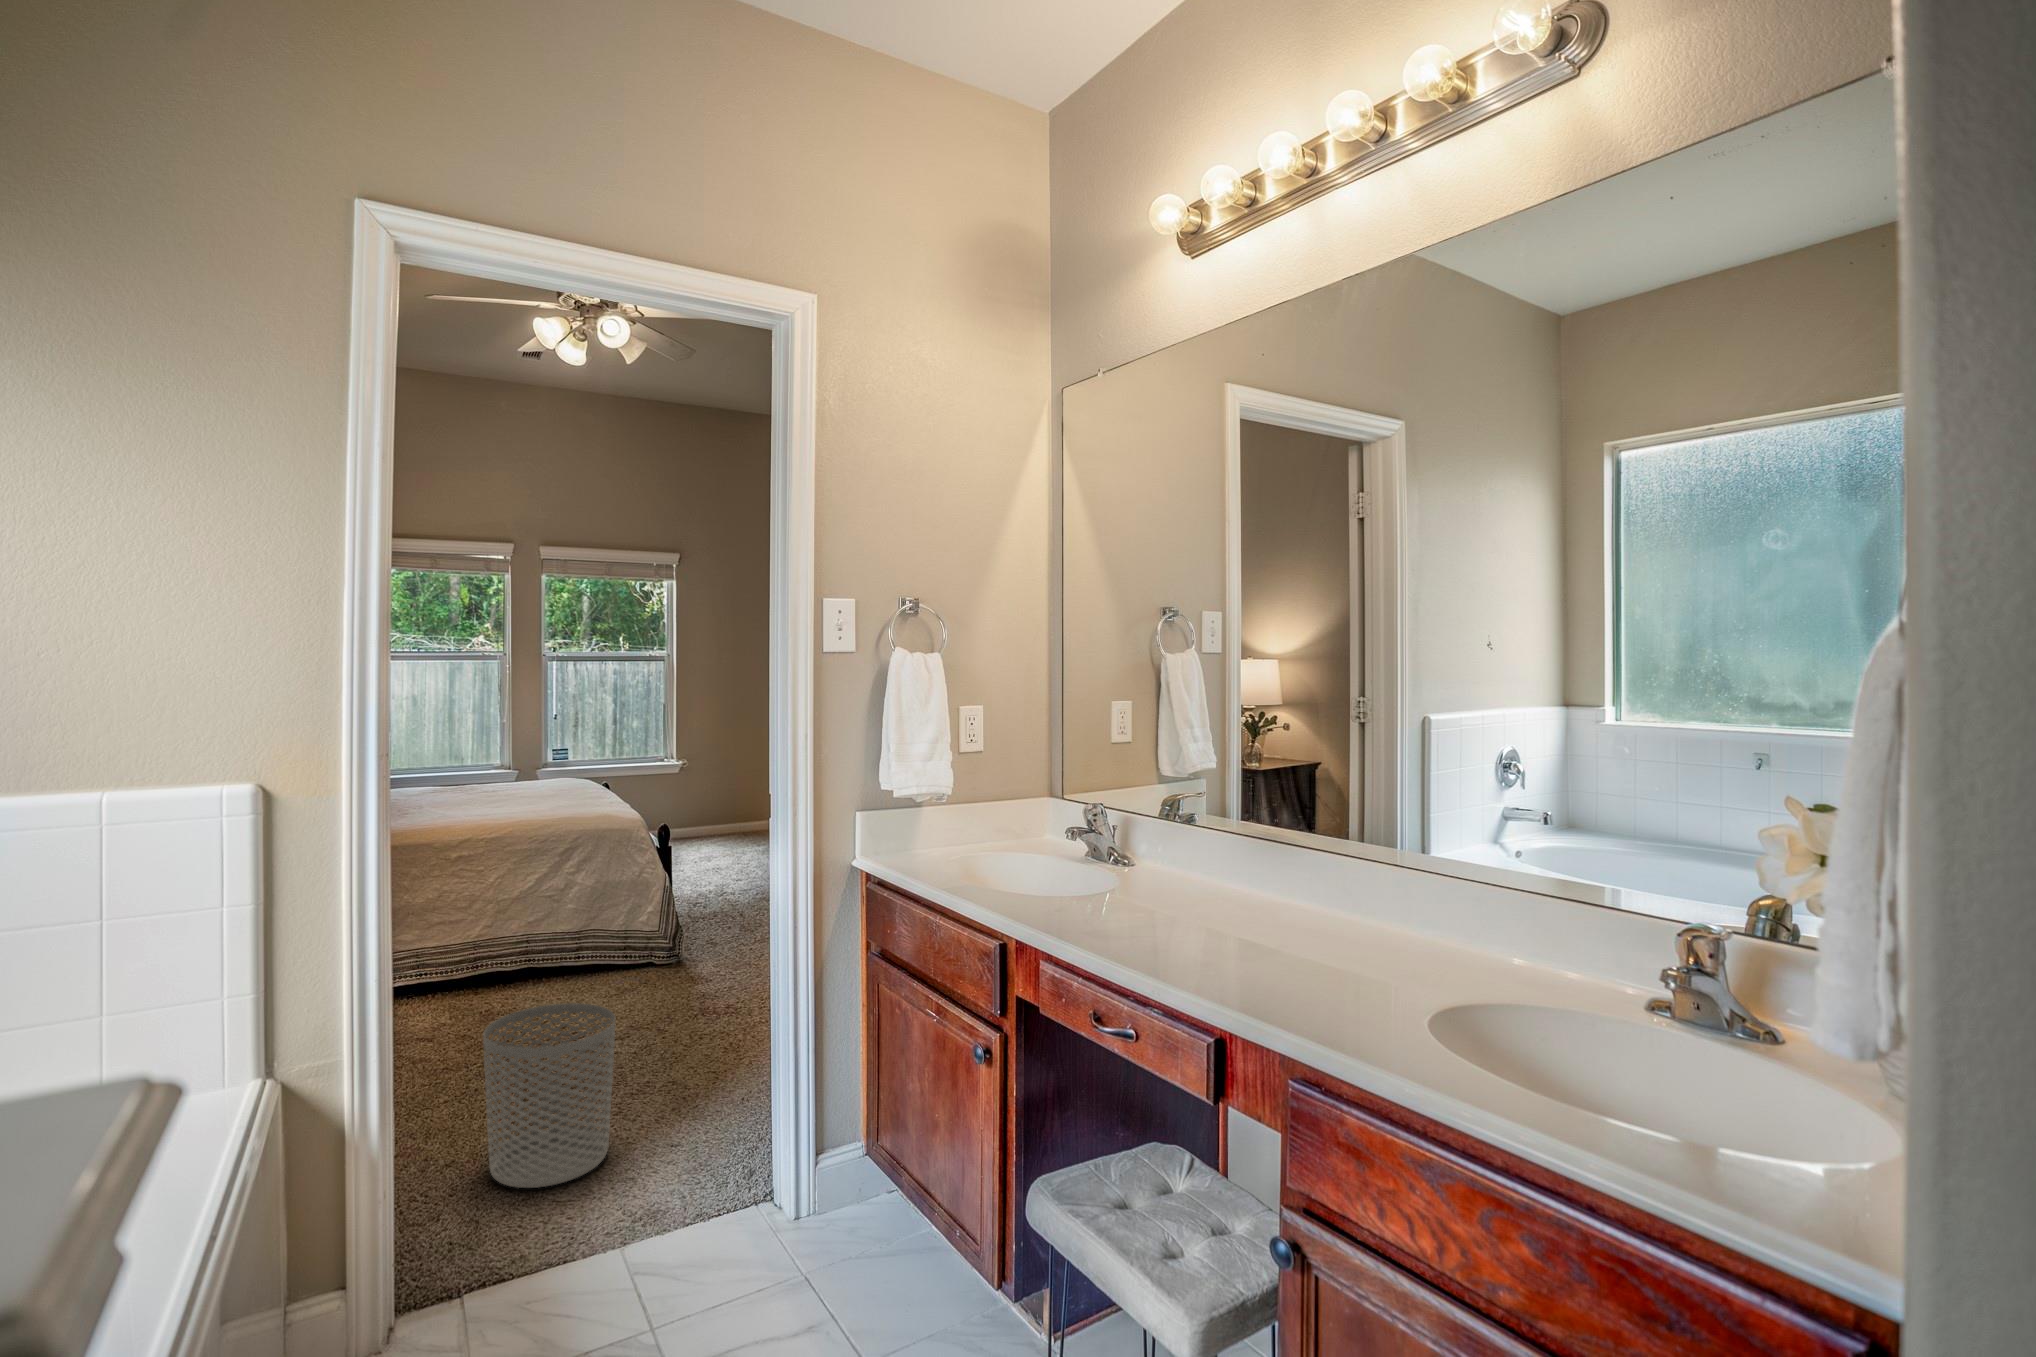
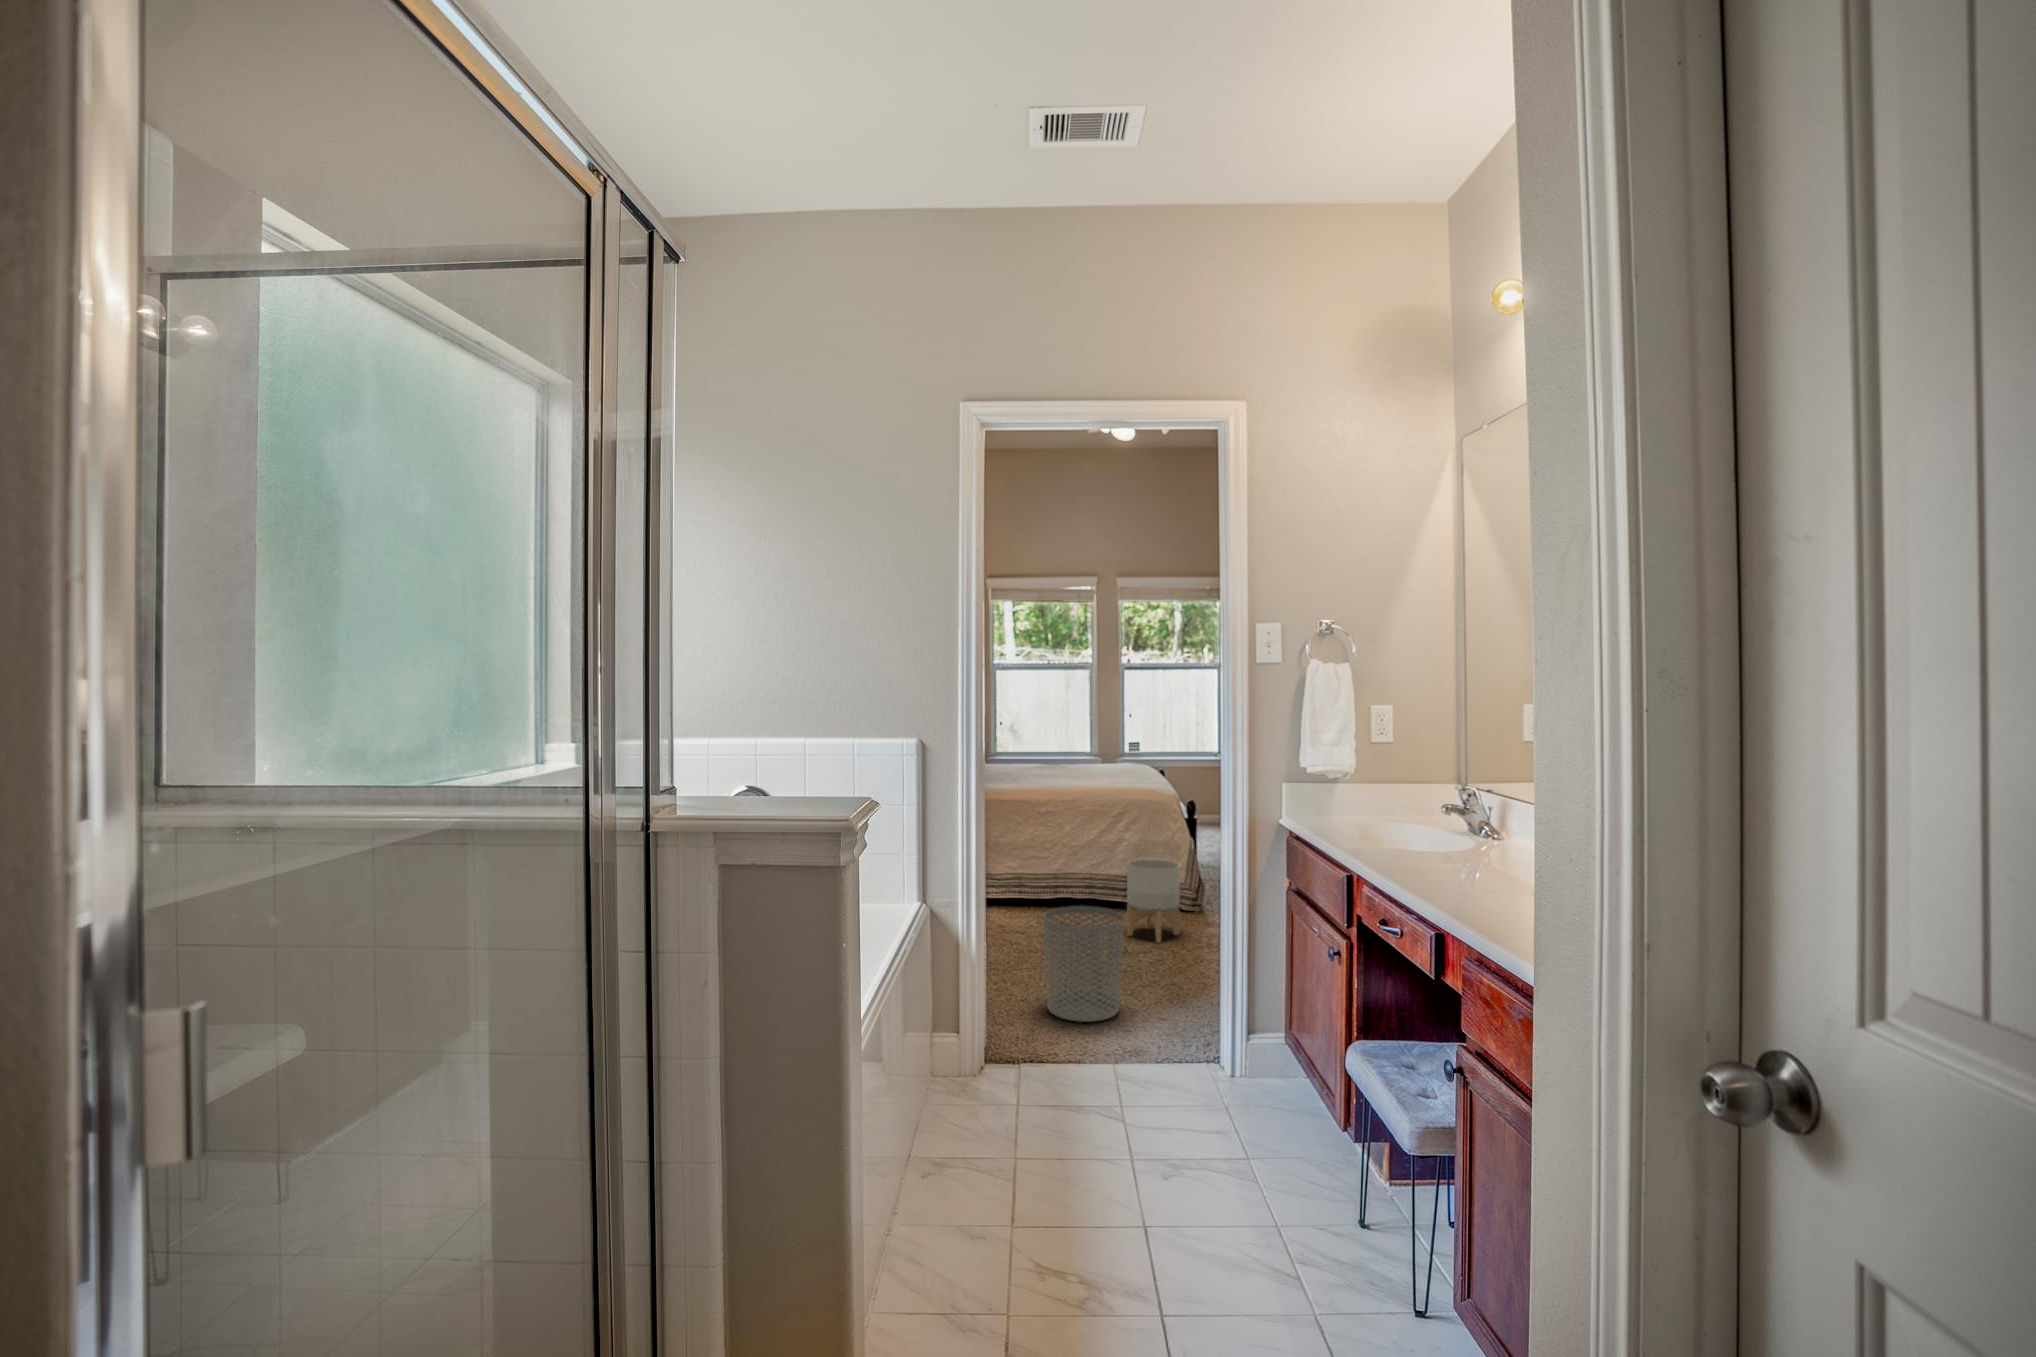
planter: none [588,905,664,1021] -> present [1127,858,1180,943]

